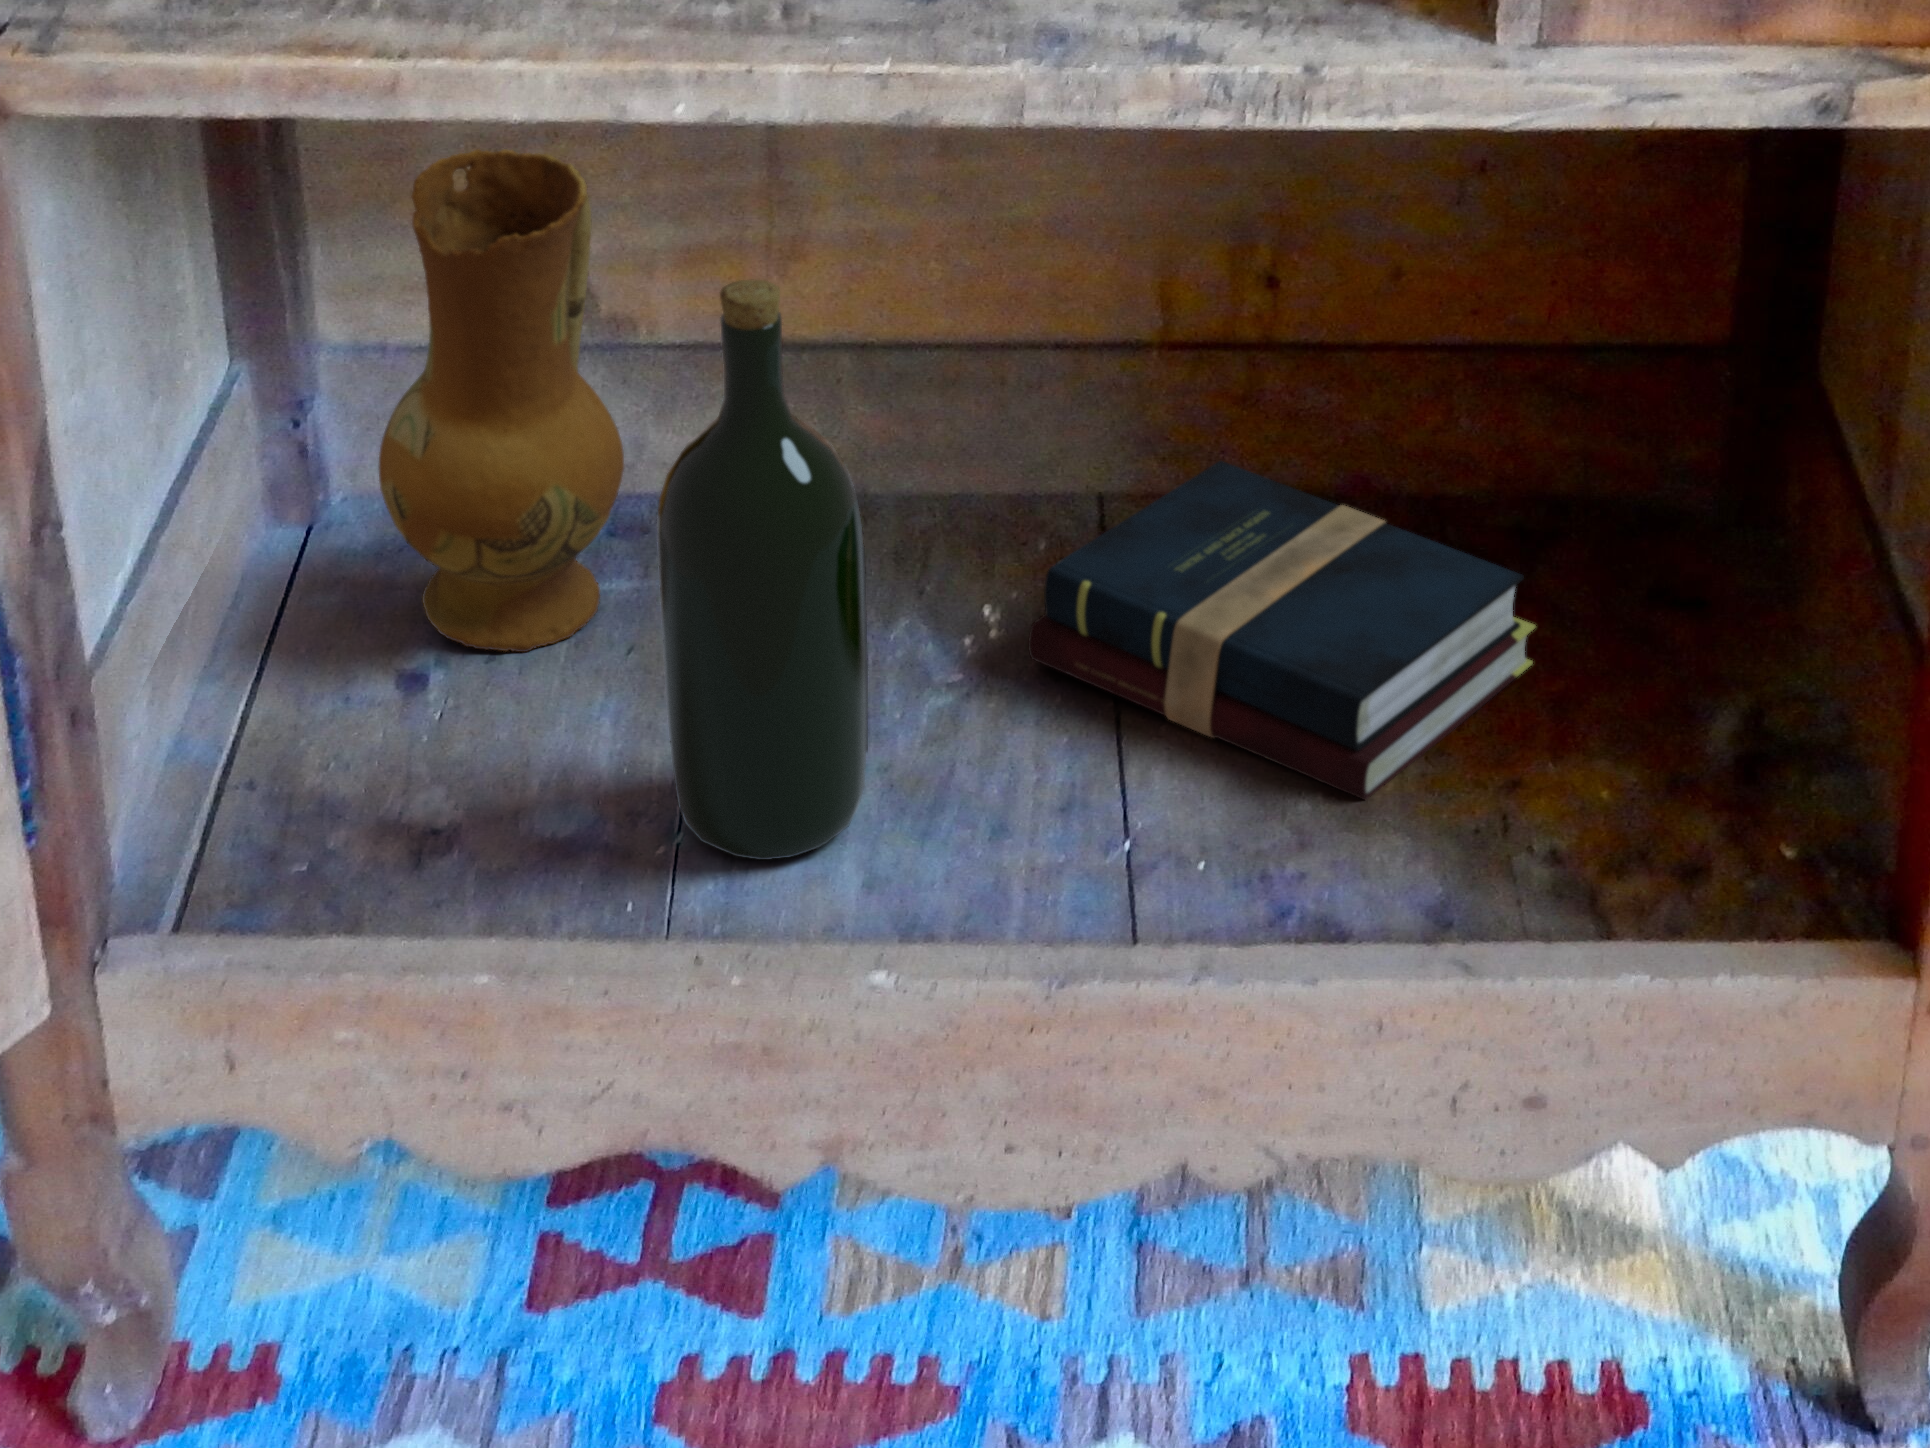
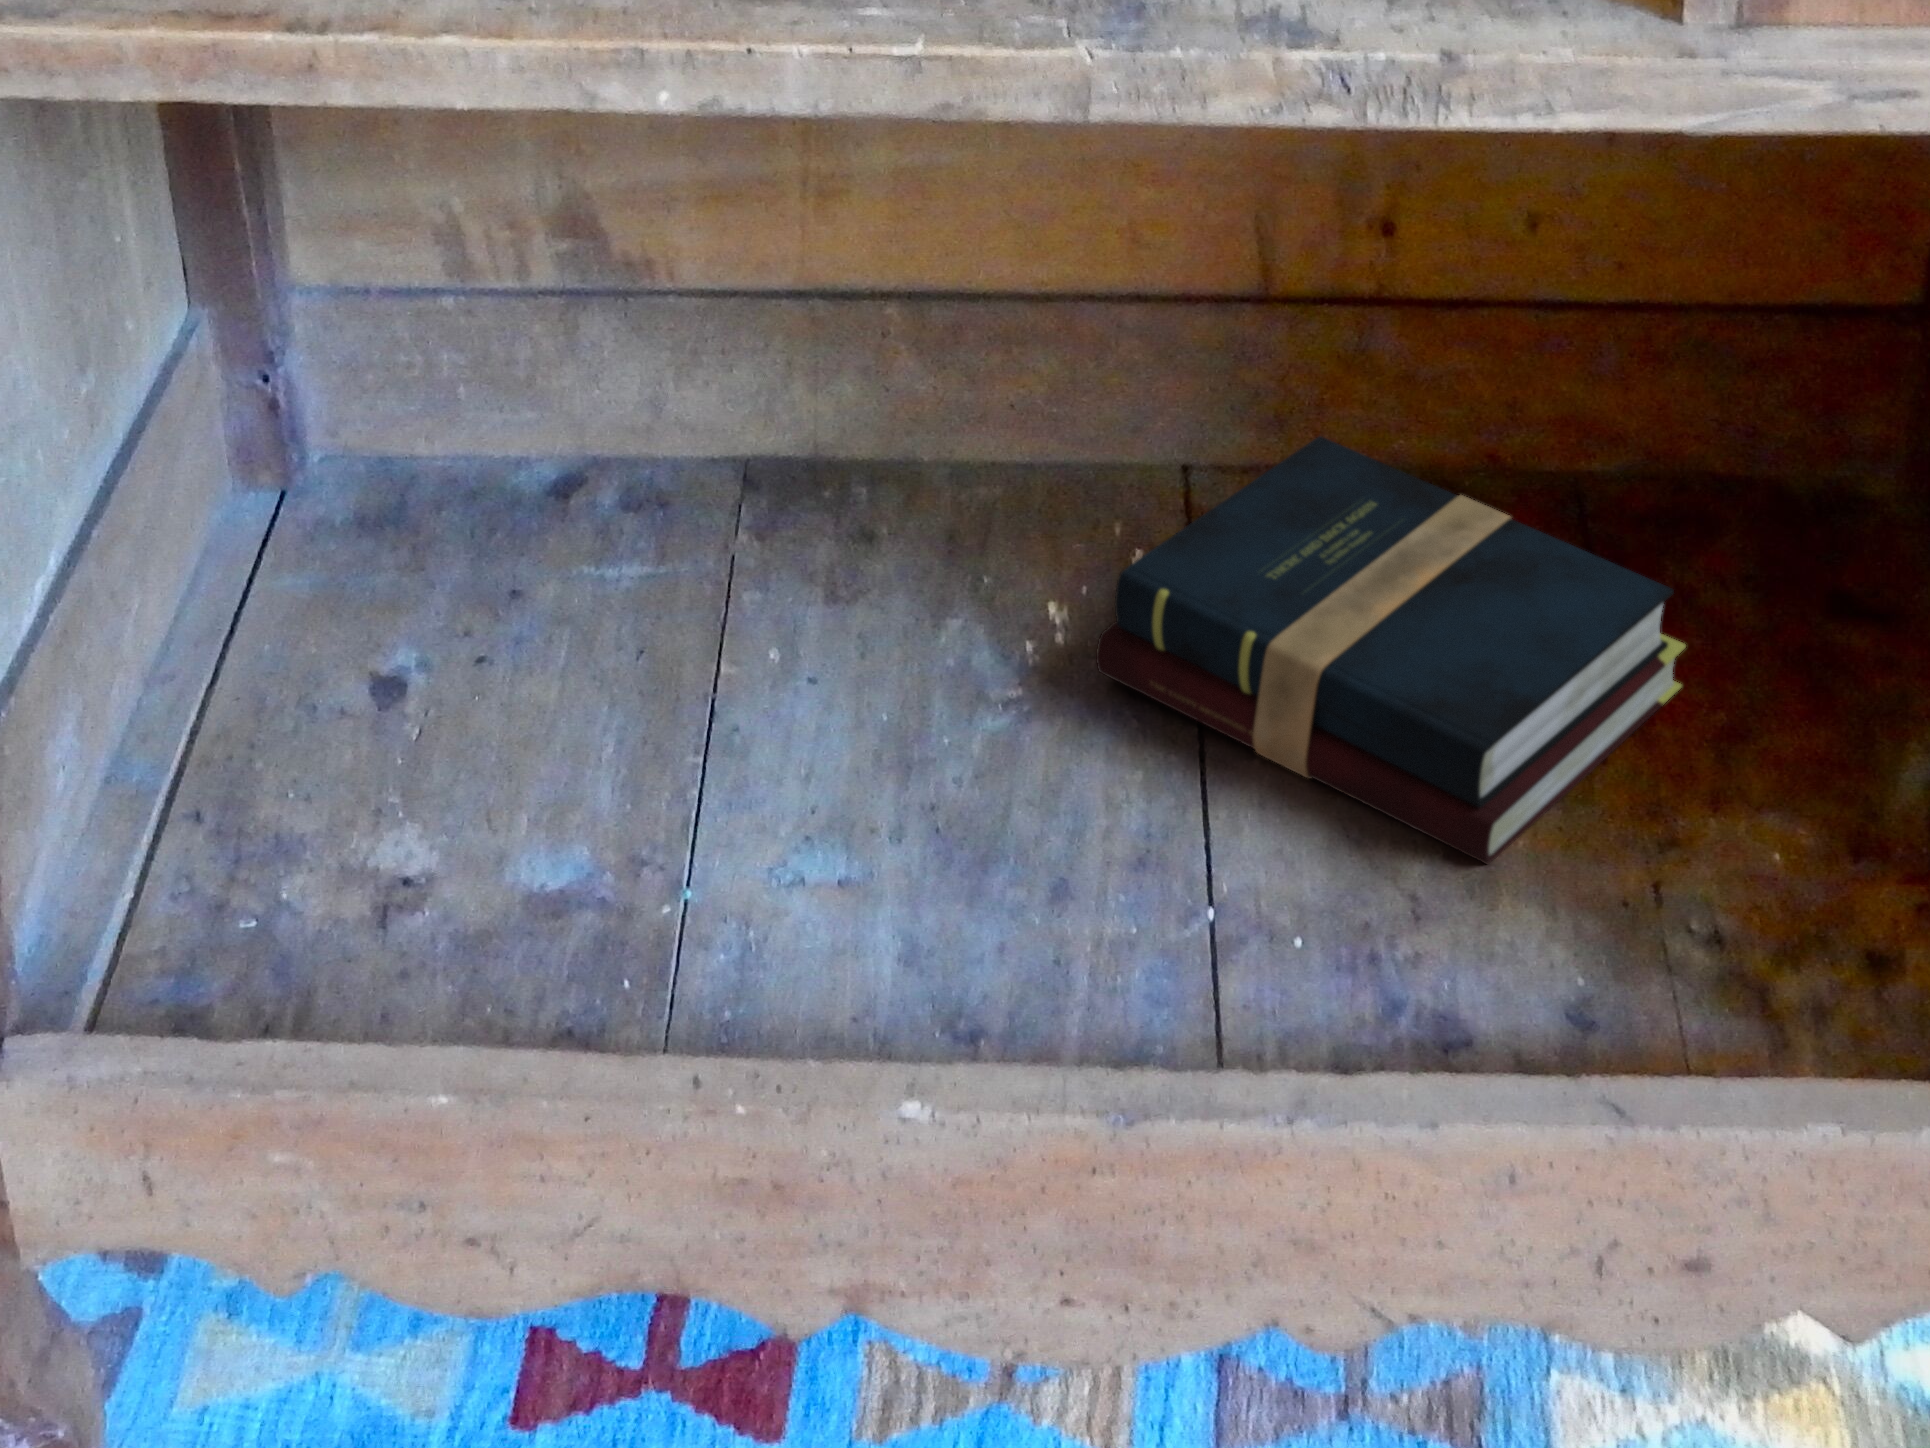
ceramic jug: present [379,149,624,652] -> none [357,82,636,651]
wine bottle: present [657,280,868,860] -> none [658,266,902,931]

